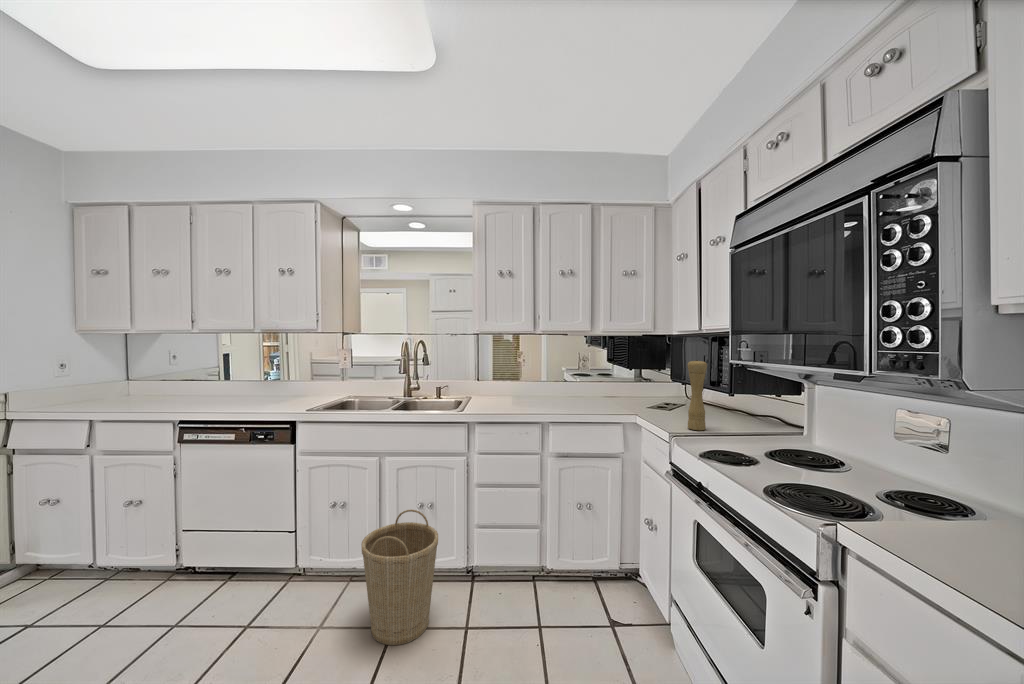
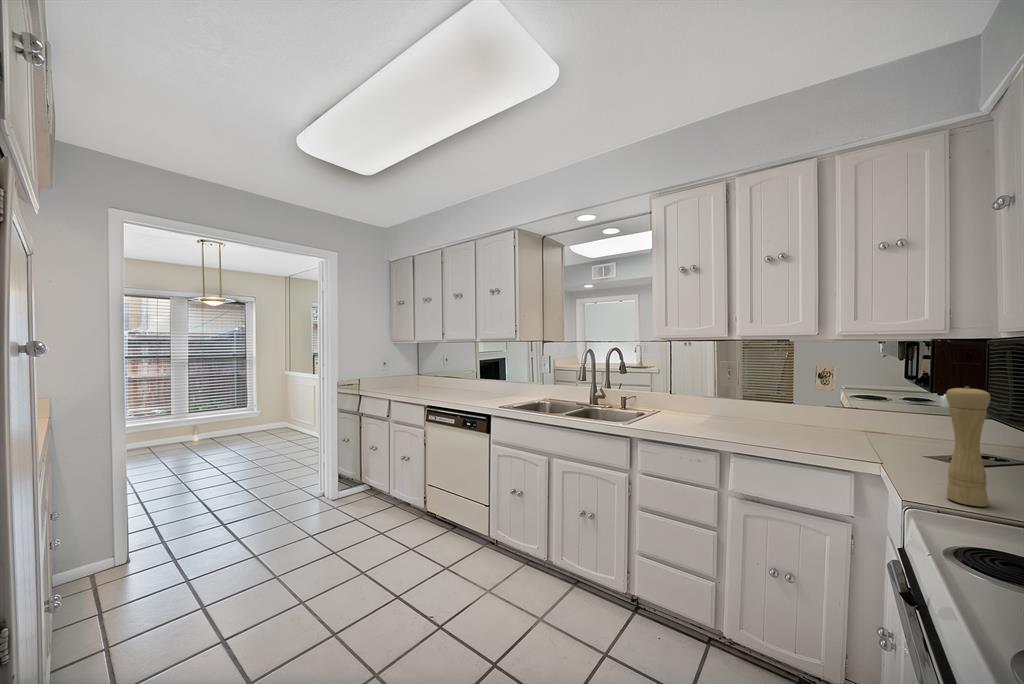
basket: present [361,510,438,645] -> none [512,512,584,640]

